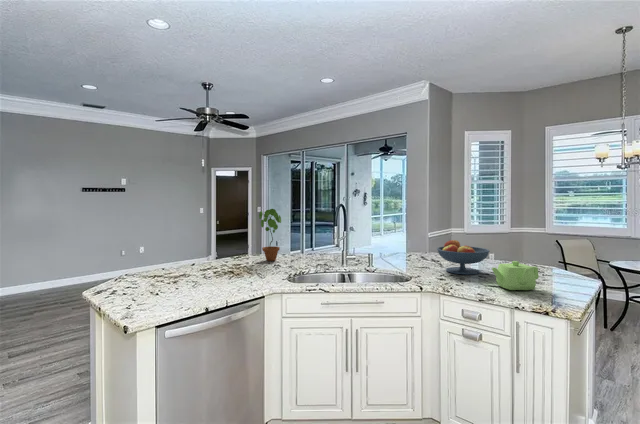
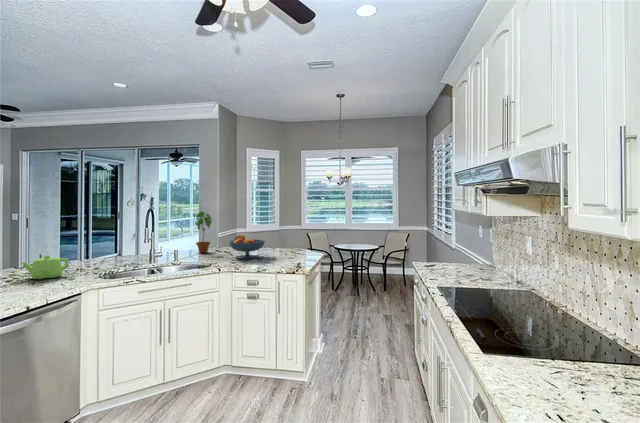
potted plant: present [259,209,281,261] -> present [194,212,212,253]
teapot: present [492,261,539,290] -> present [22,255,69,279]

